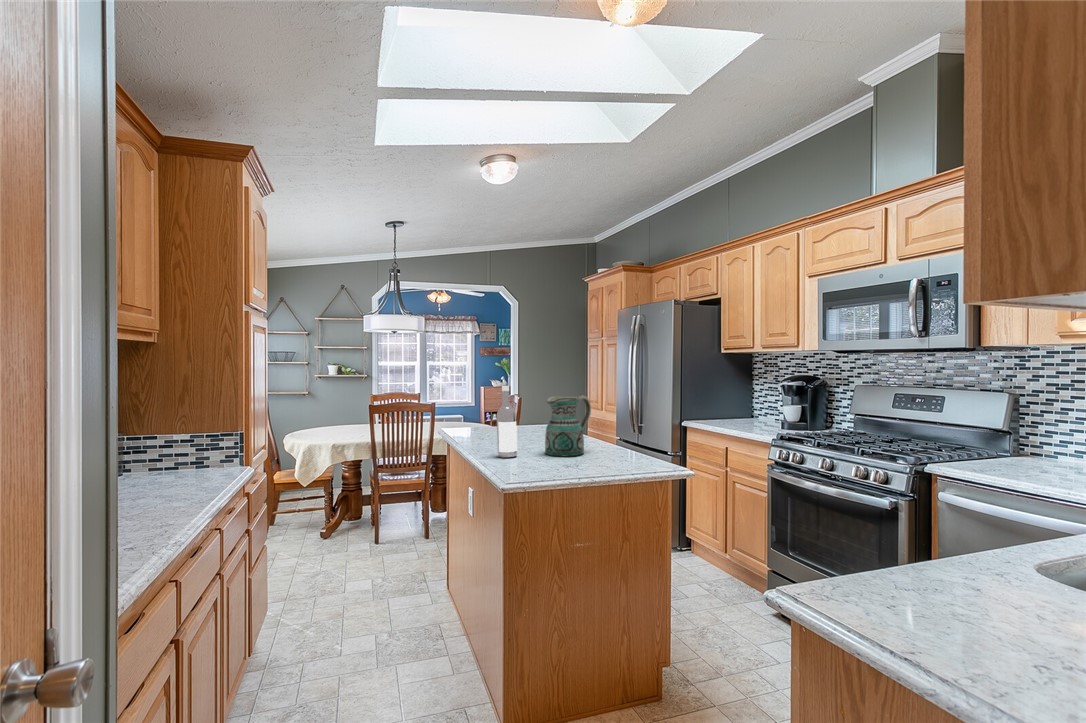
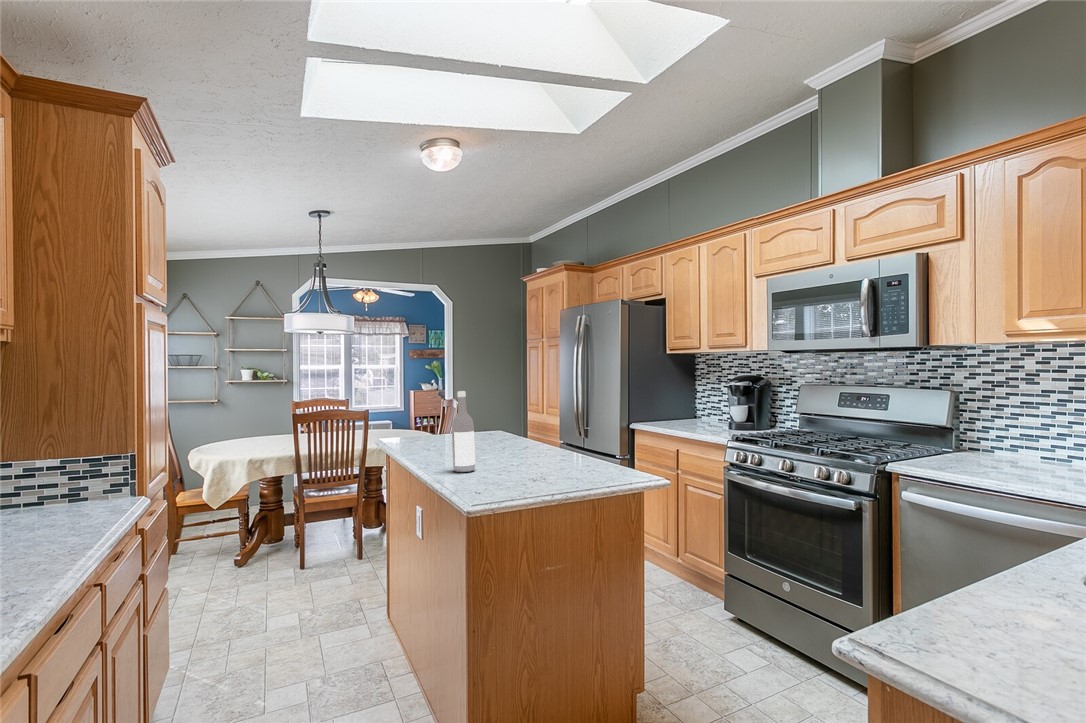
ceramic pitcher: present [545,395,591,457] -> none [505,400,553,468]

